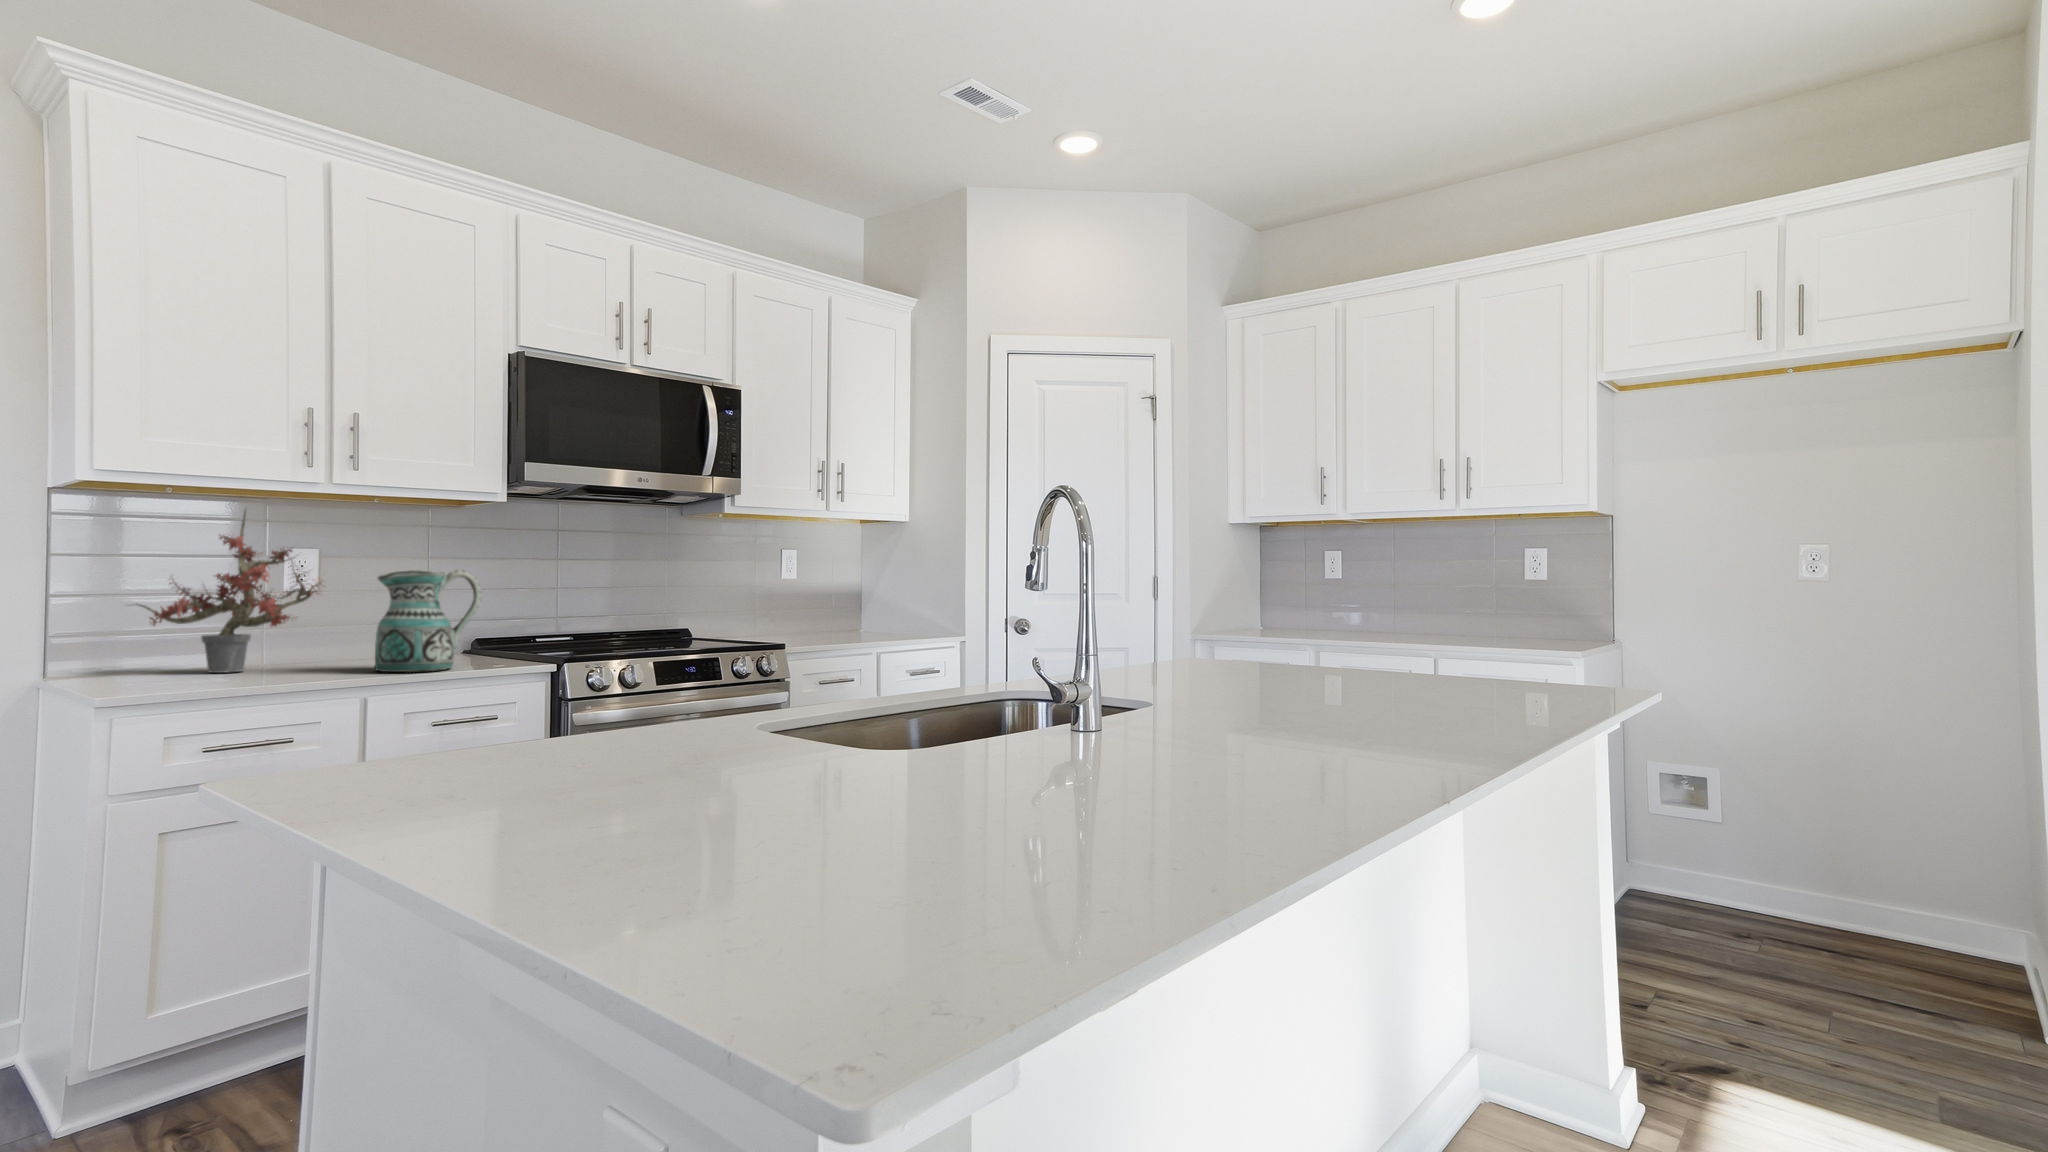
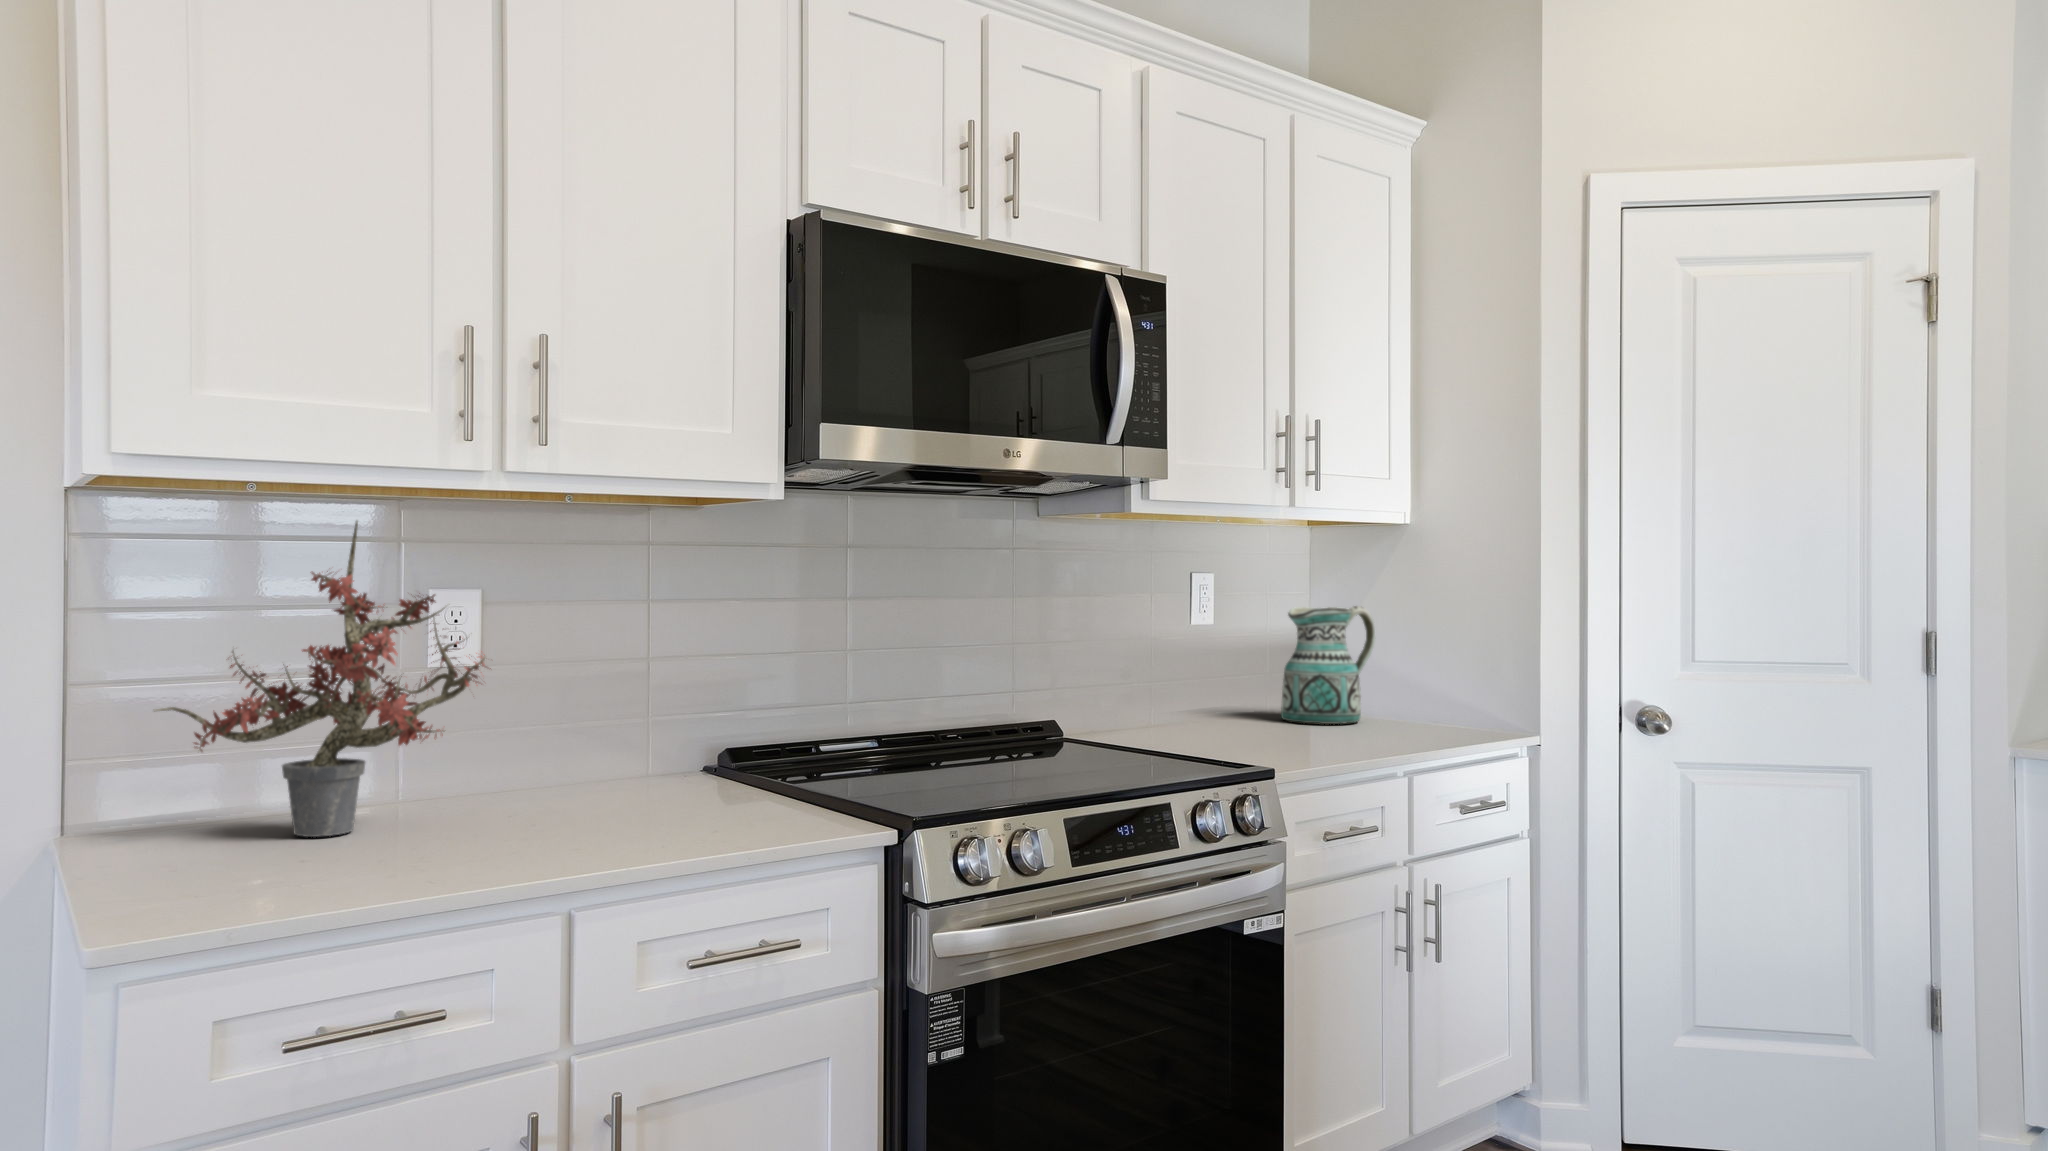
ceramic pitcher: present [375,570,481,672] -> present [1281,606,1375,724]

